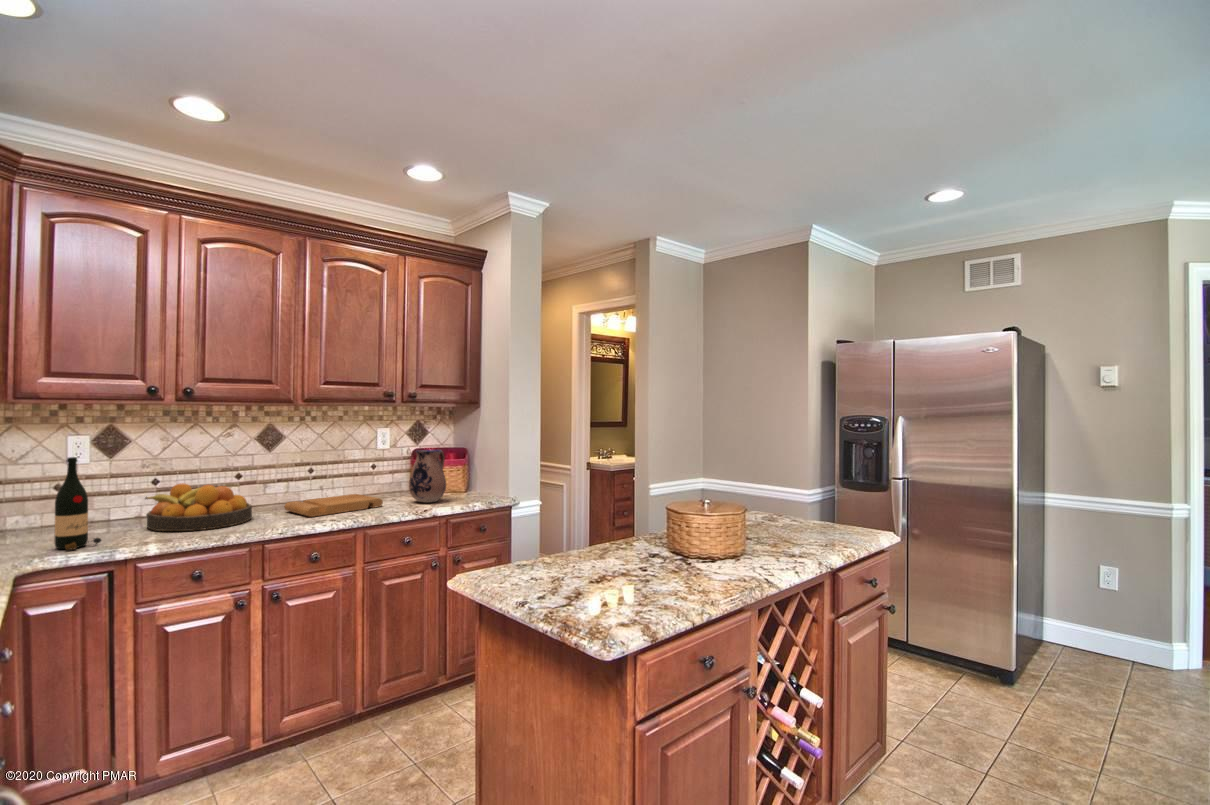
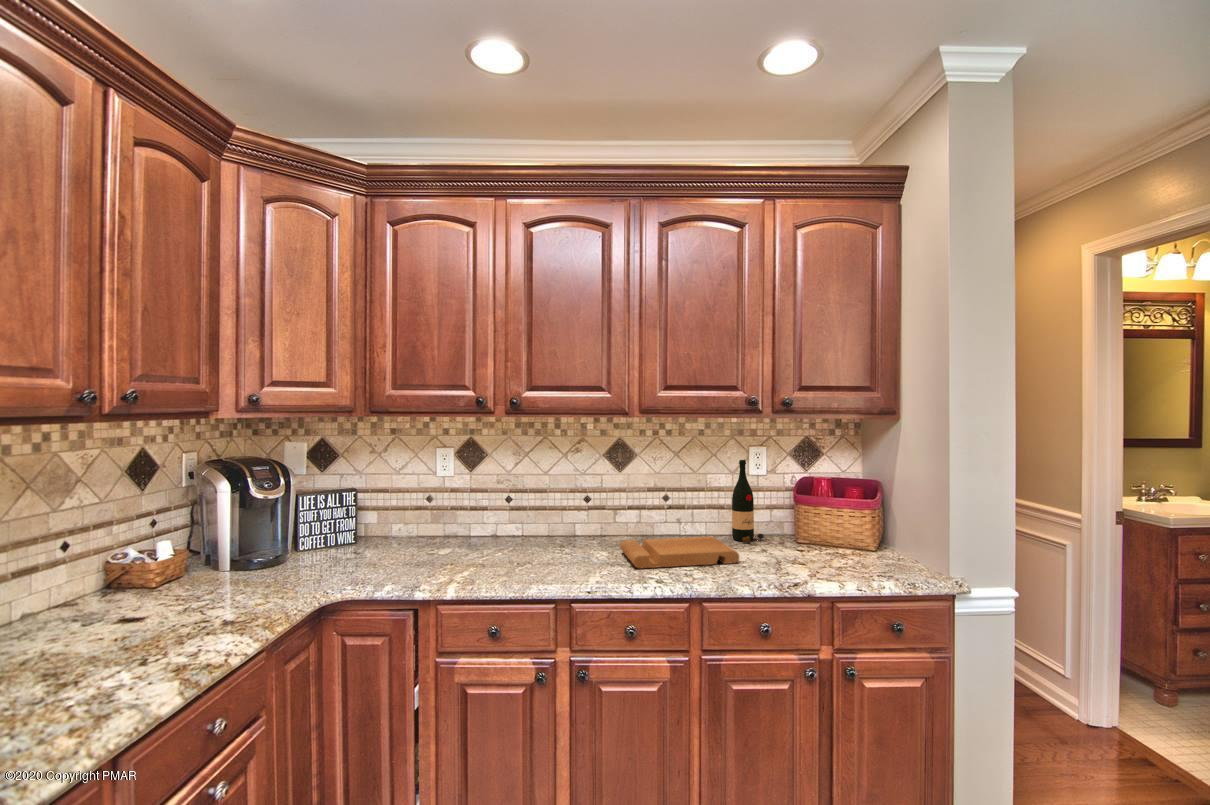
ceramic pitcher: present [409,450,446,503] -> none [779,483,836,566]
wine bottle: present [55,457,102,550] -> present [732,460,764,543]
fruit bowl: present [145,483,252,531] -> none [477,507,580,569]

